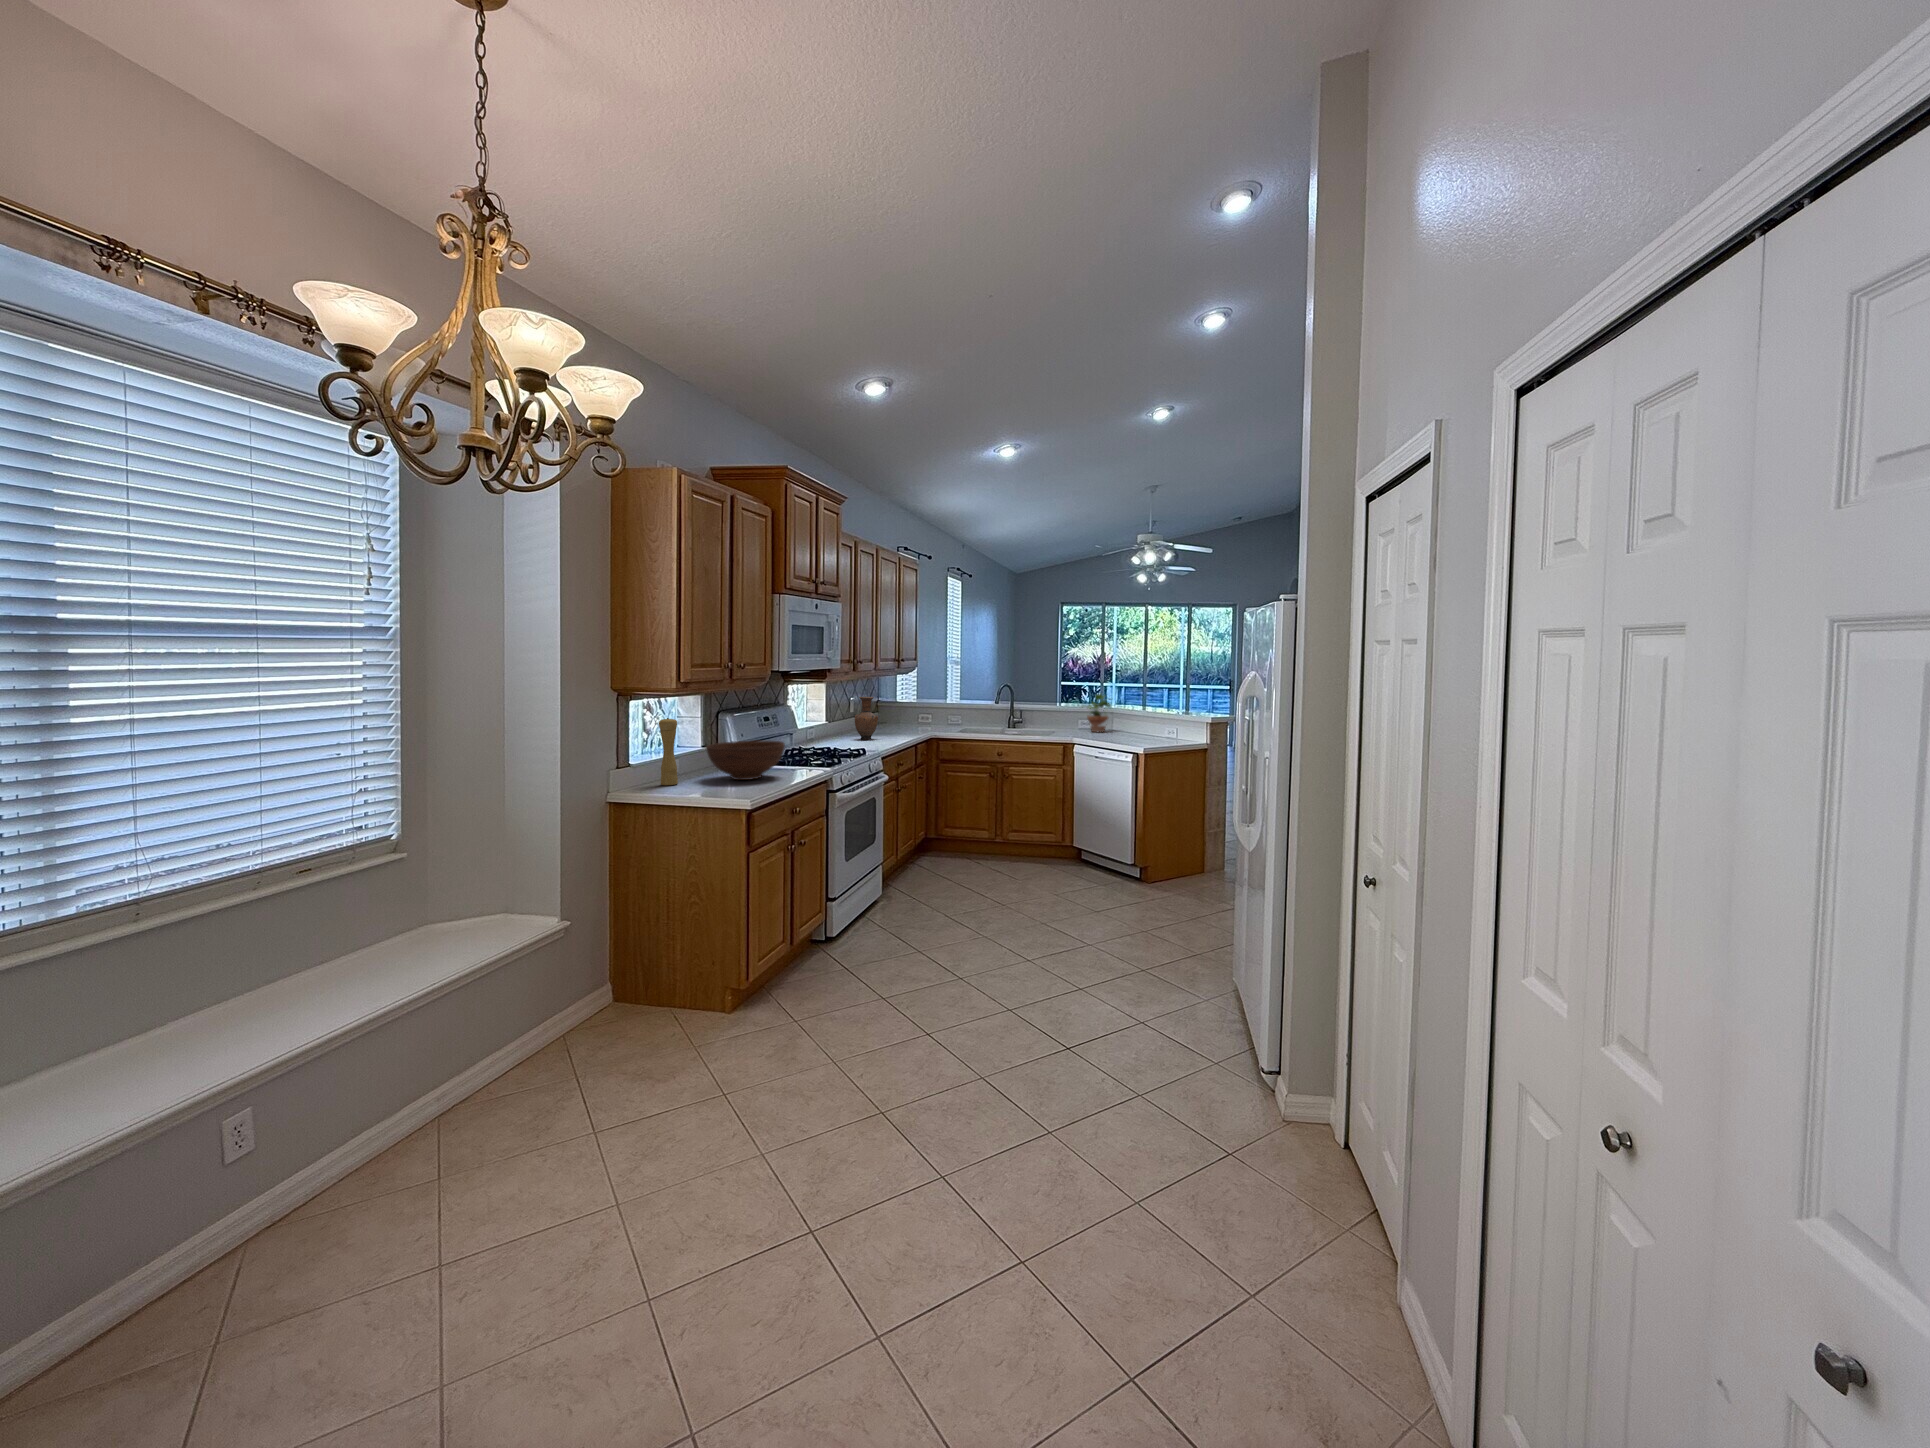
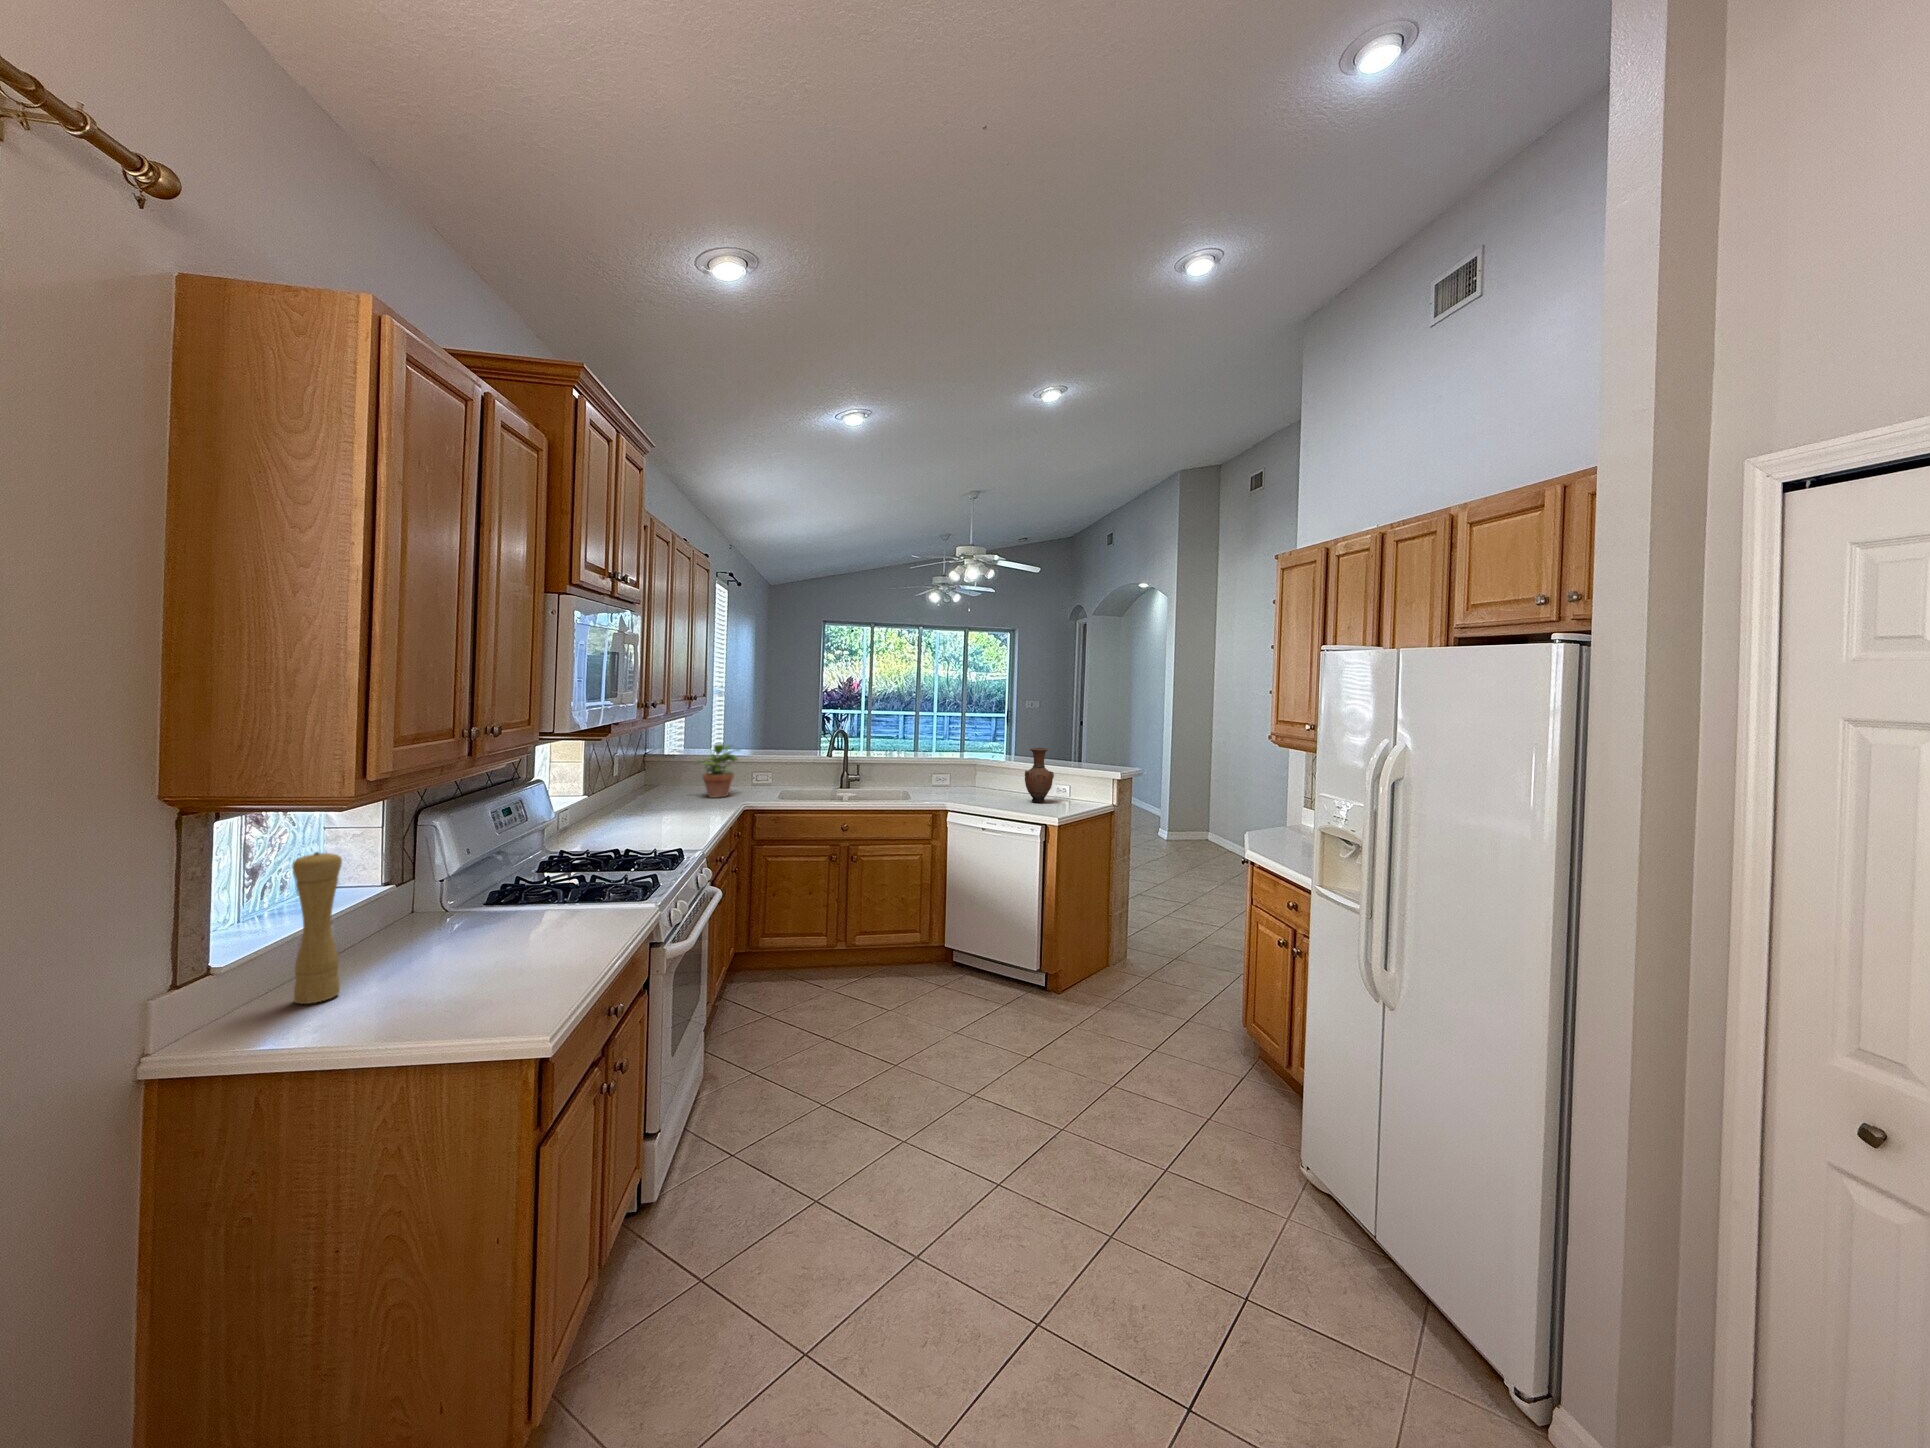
potted plant: present [1082,694,1110,732] -> present [693,744,739,798]
vase: present [855,697,878,740] -> present [1025,748,1054,803]
fruit bowl: present [706,740,785,780] -> none [409,869,585,962]

